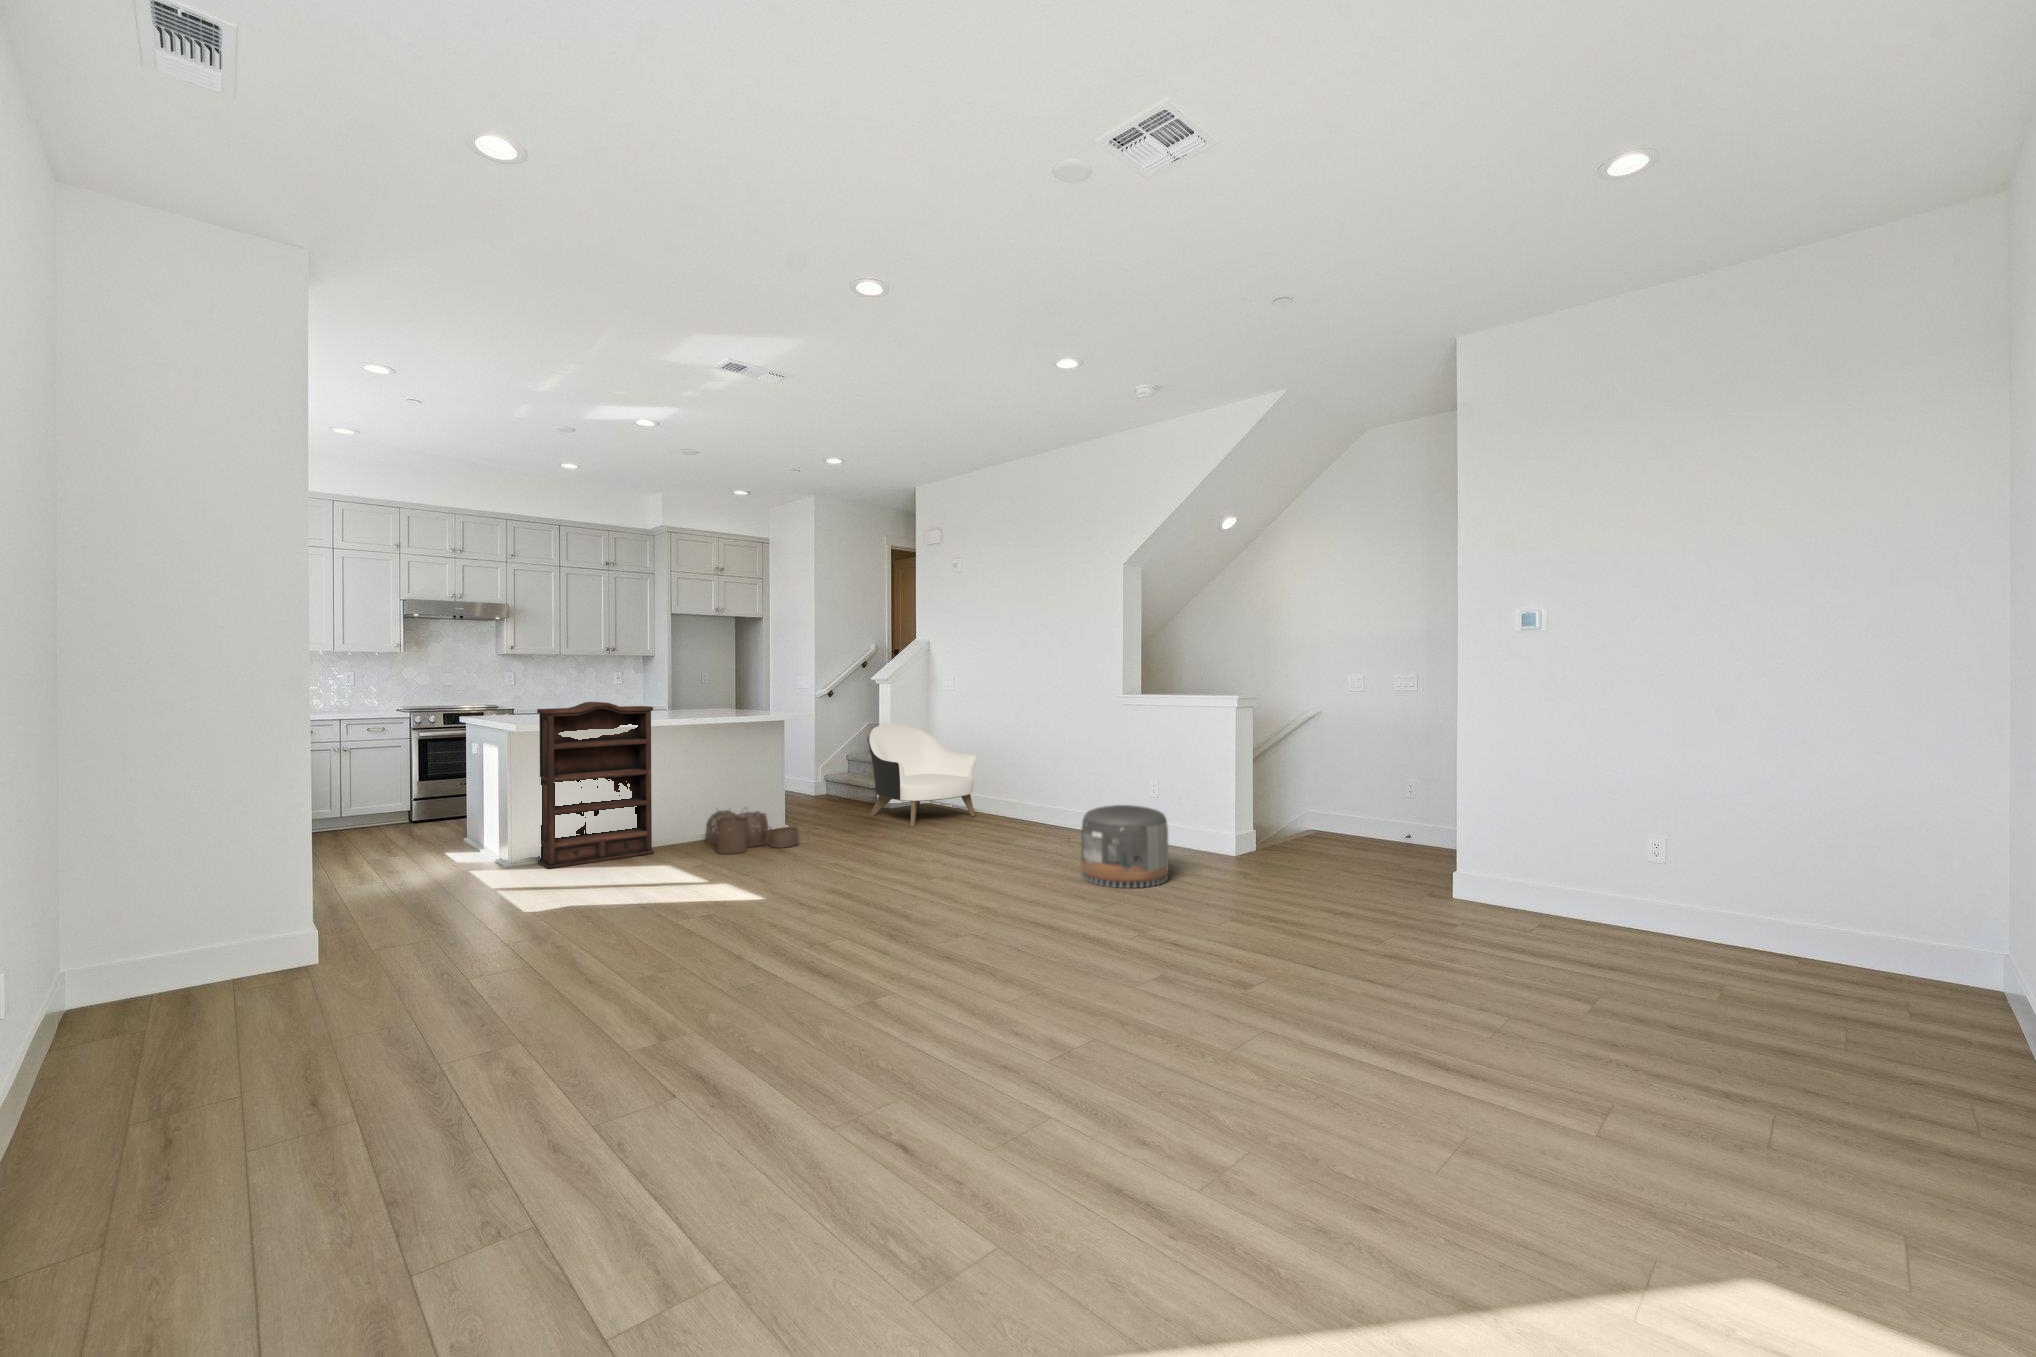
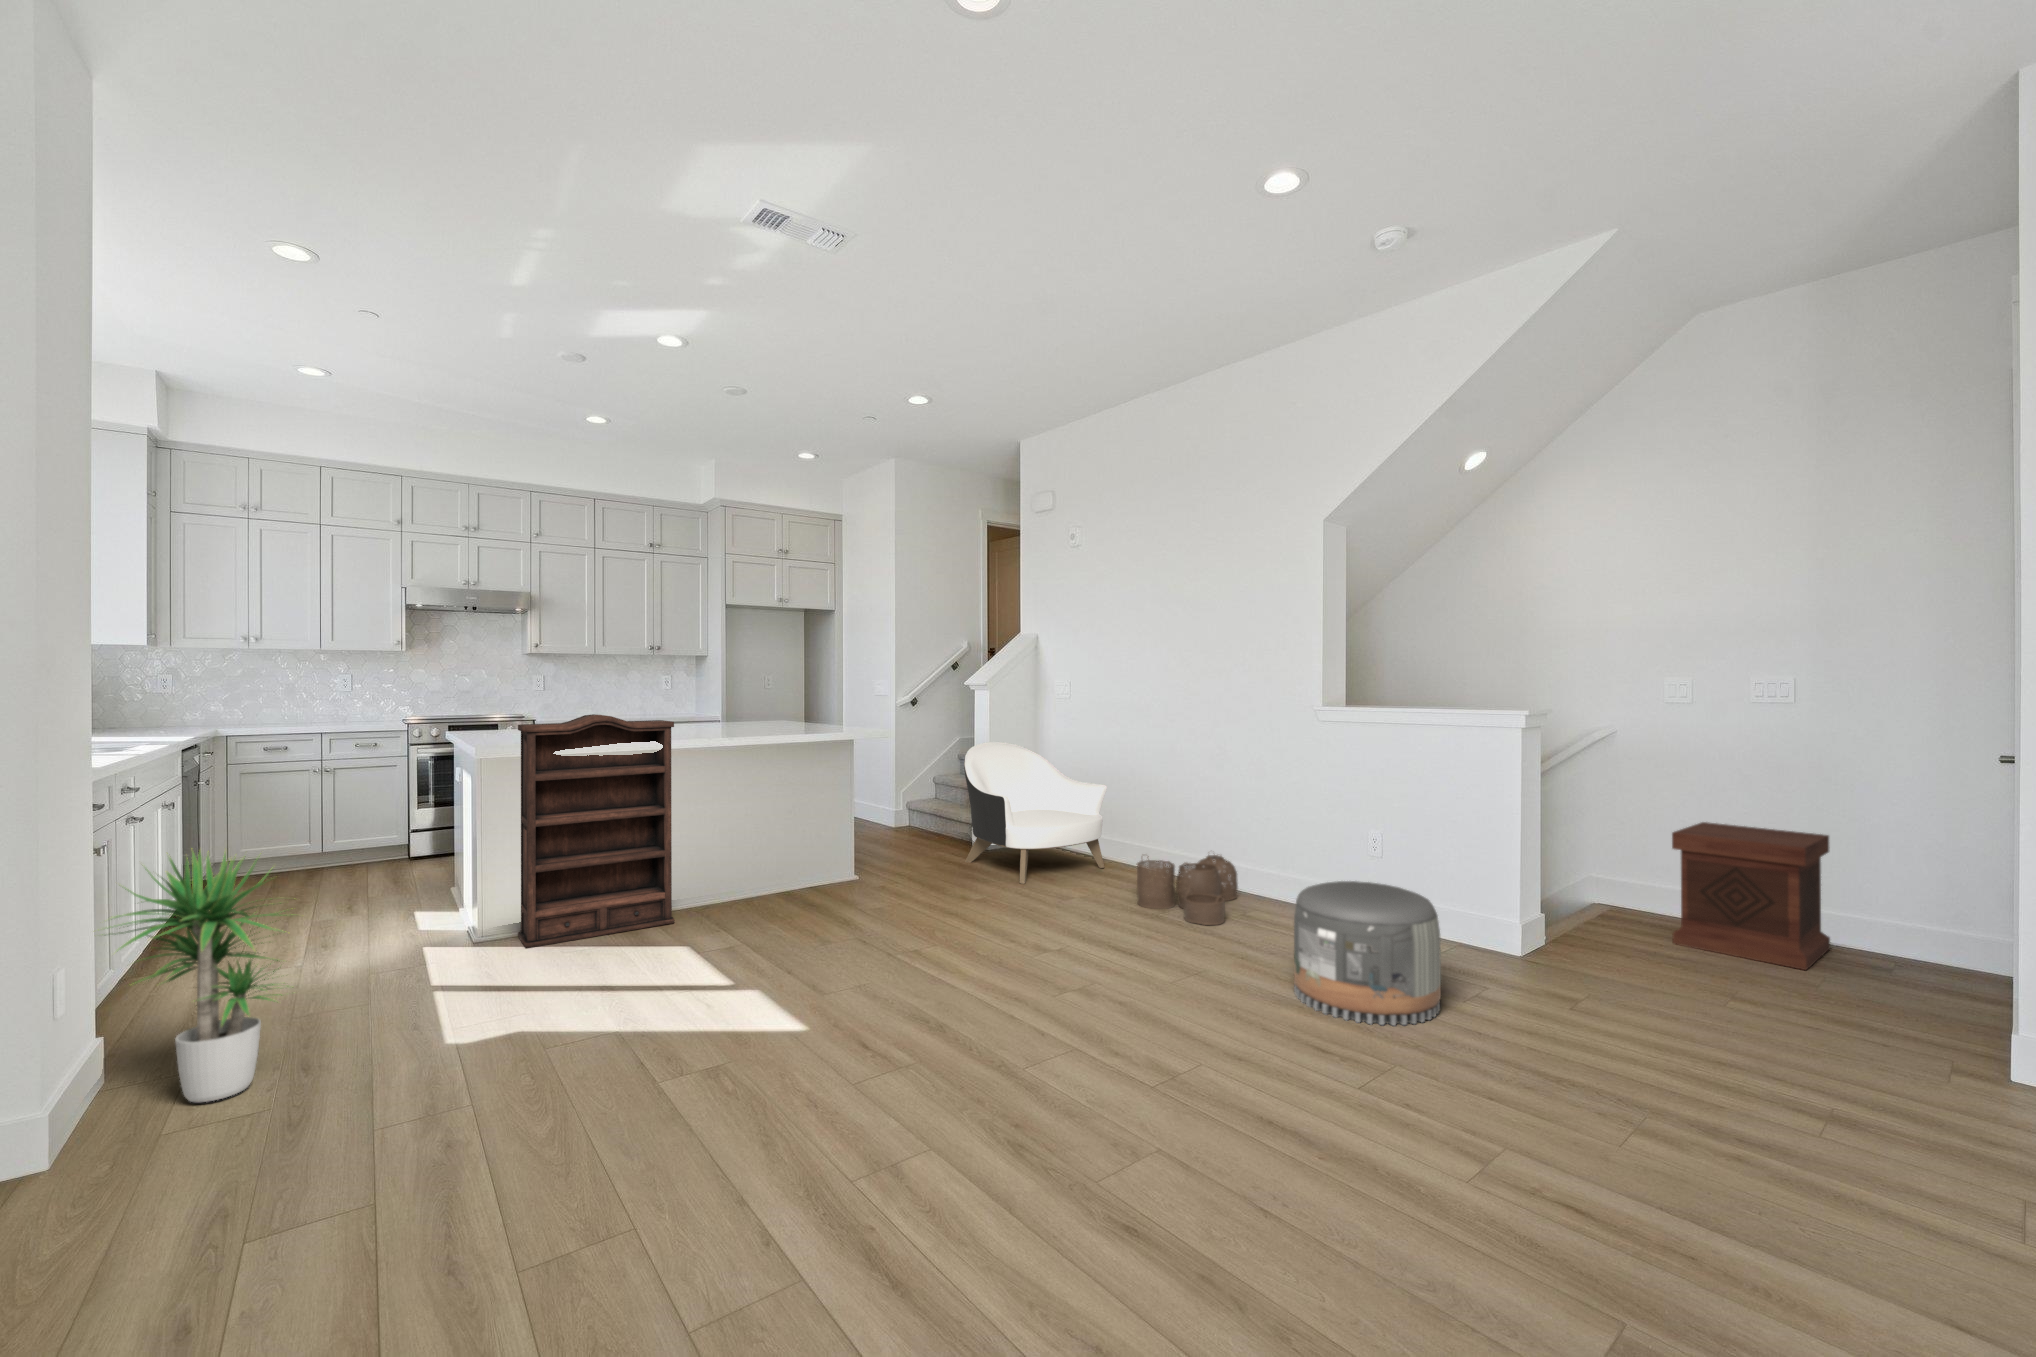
side table: none [1337,770,1431,858] -> present [1672,822,1830,970]
potted plant: none [316,782,441,941] -> present [114,851,292,1102]
woven basket: present [706,810,799,854] -> present [1137,855,1238,925]

